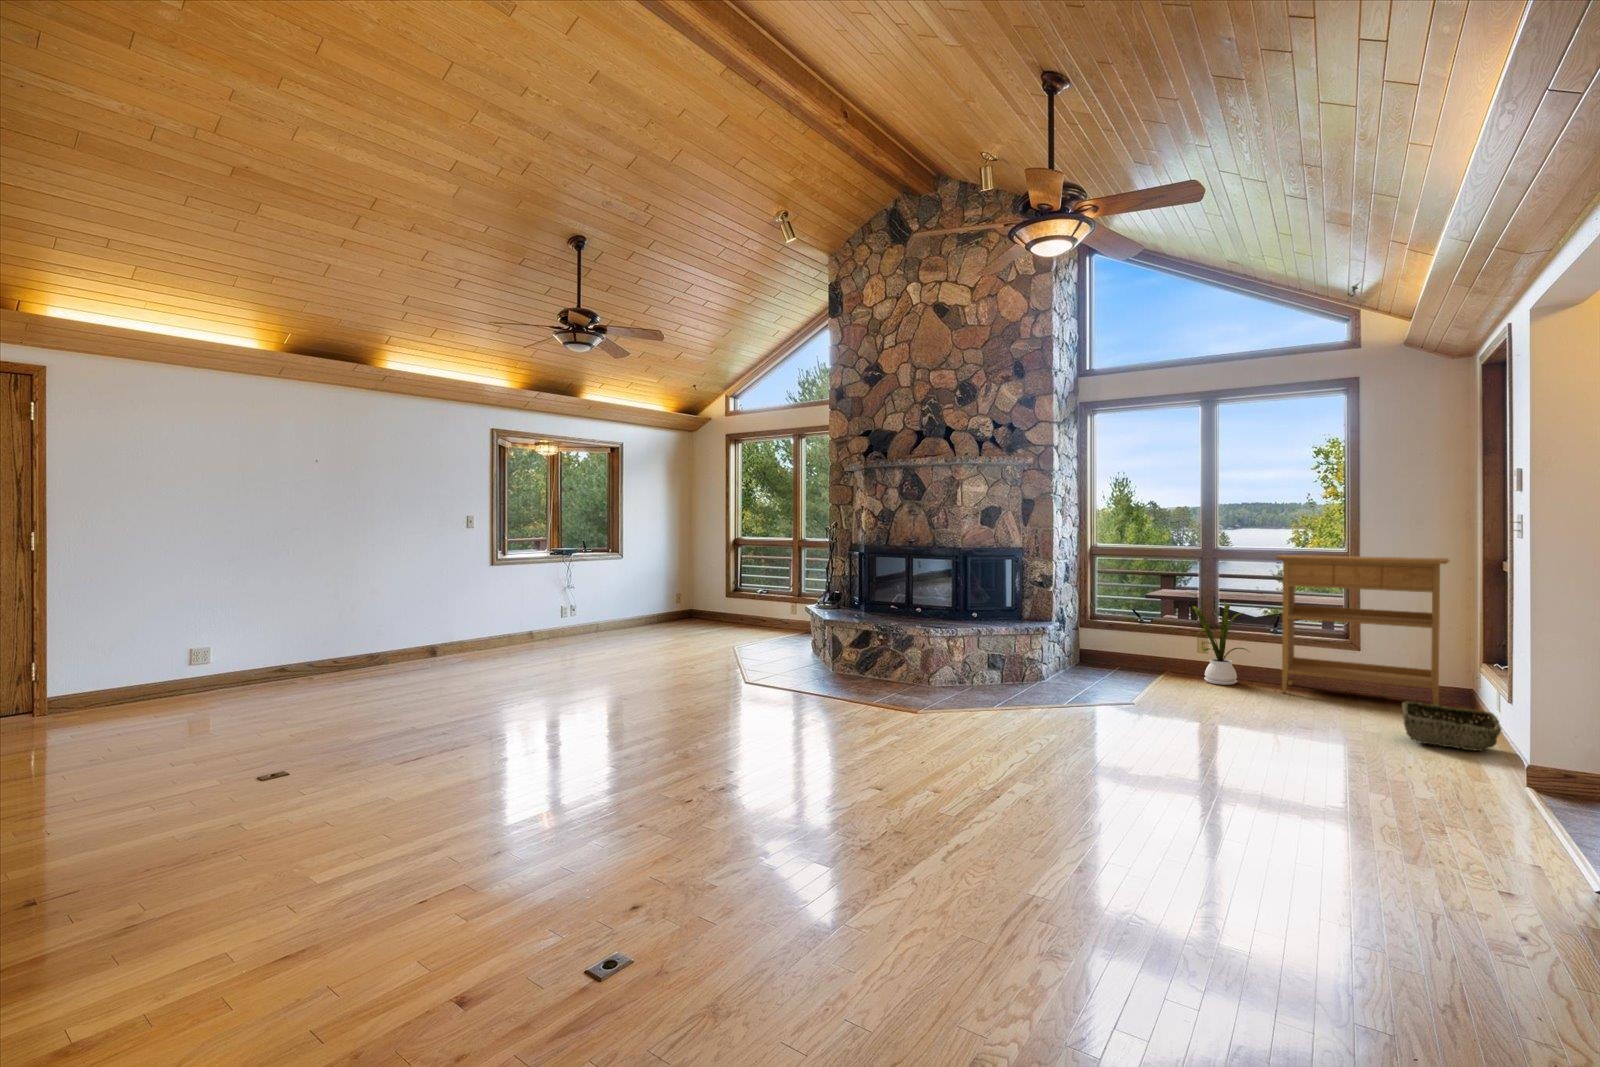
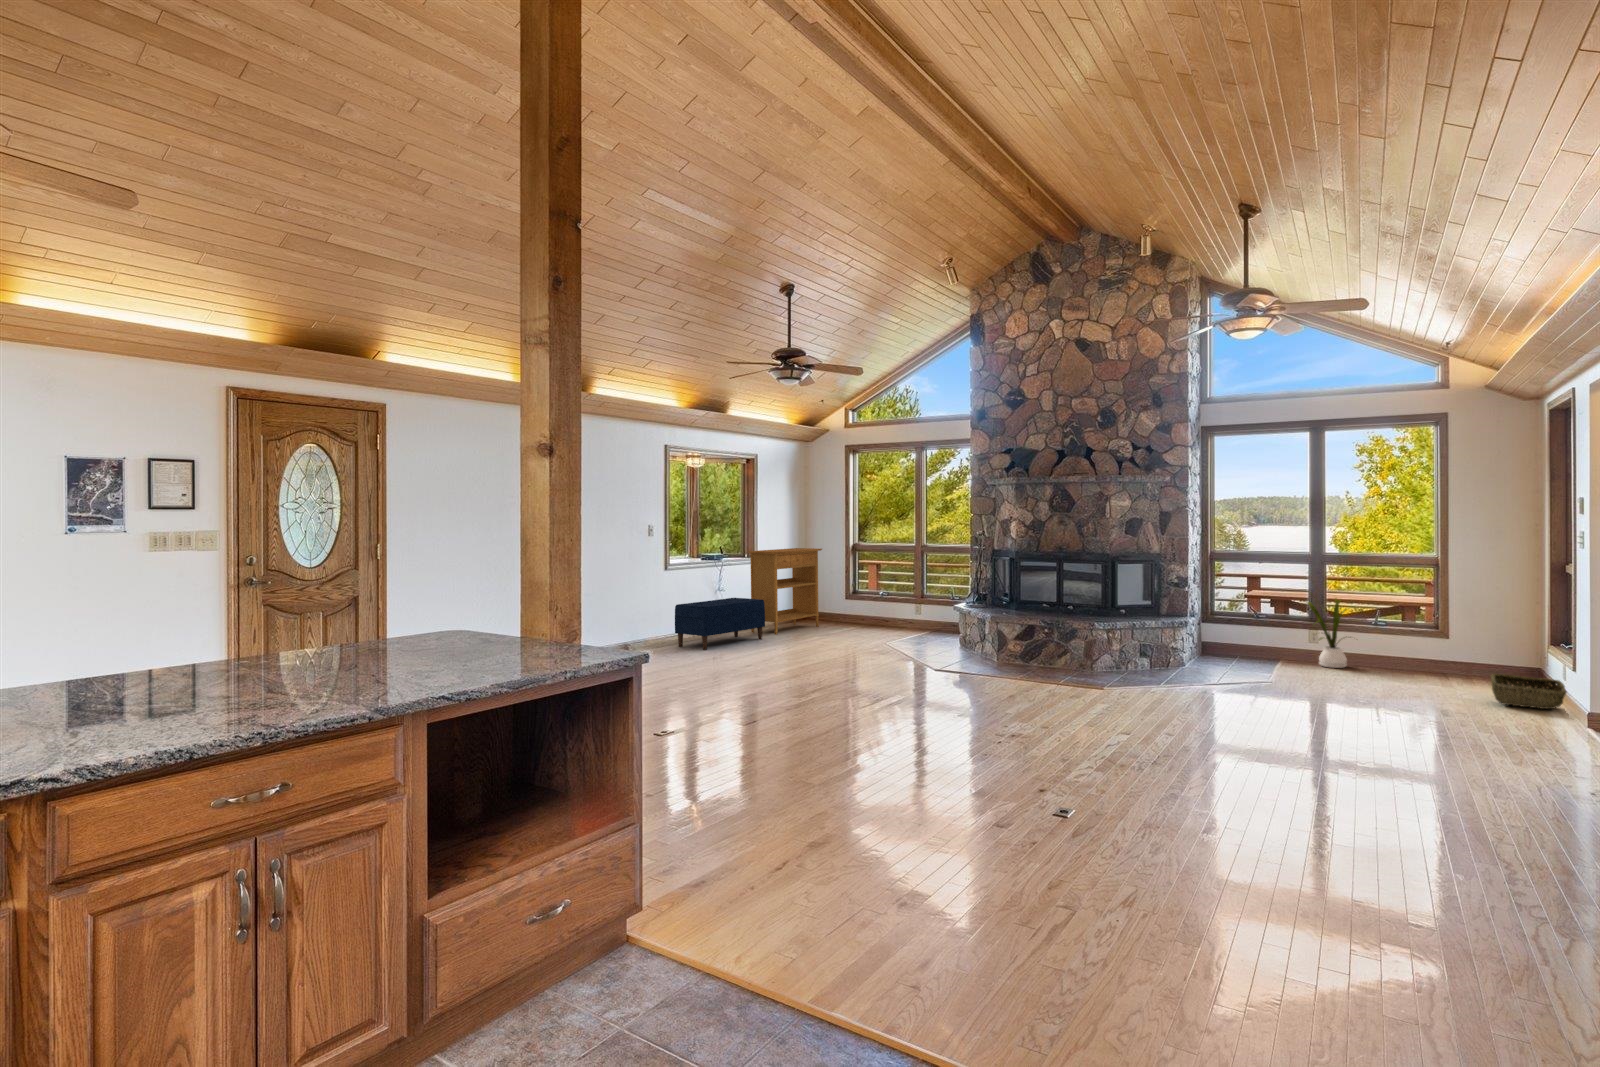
console table: present [1276,555,1449,705] -> present [748,548,822,635]
bench: none [512,593,620,649] -> present [675,598,765,650]

